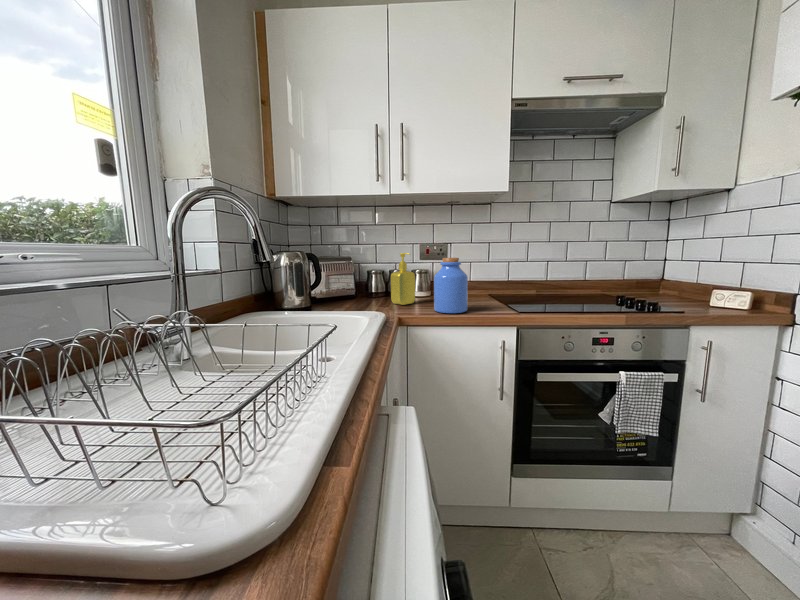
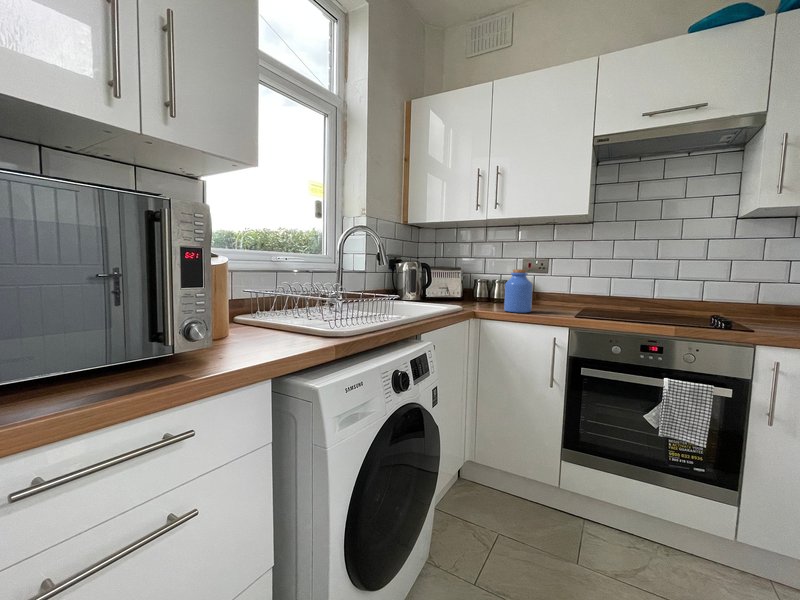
soap dispenser: present [391,253,415,305] -> none [481,265,501,306]

